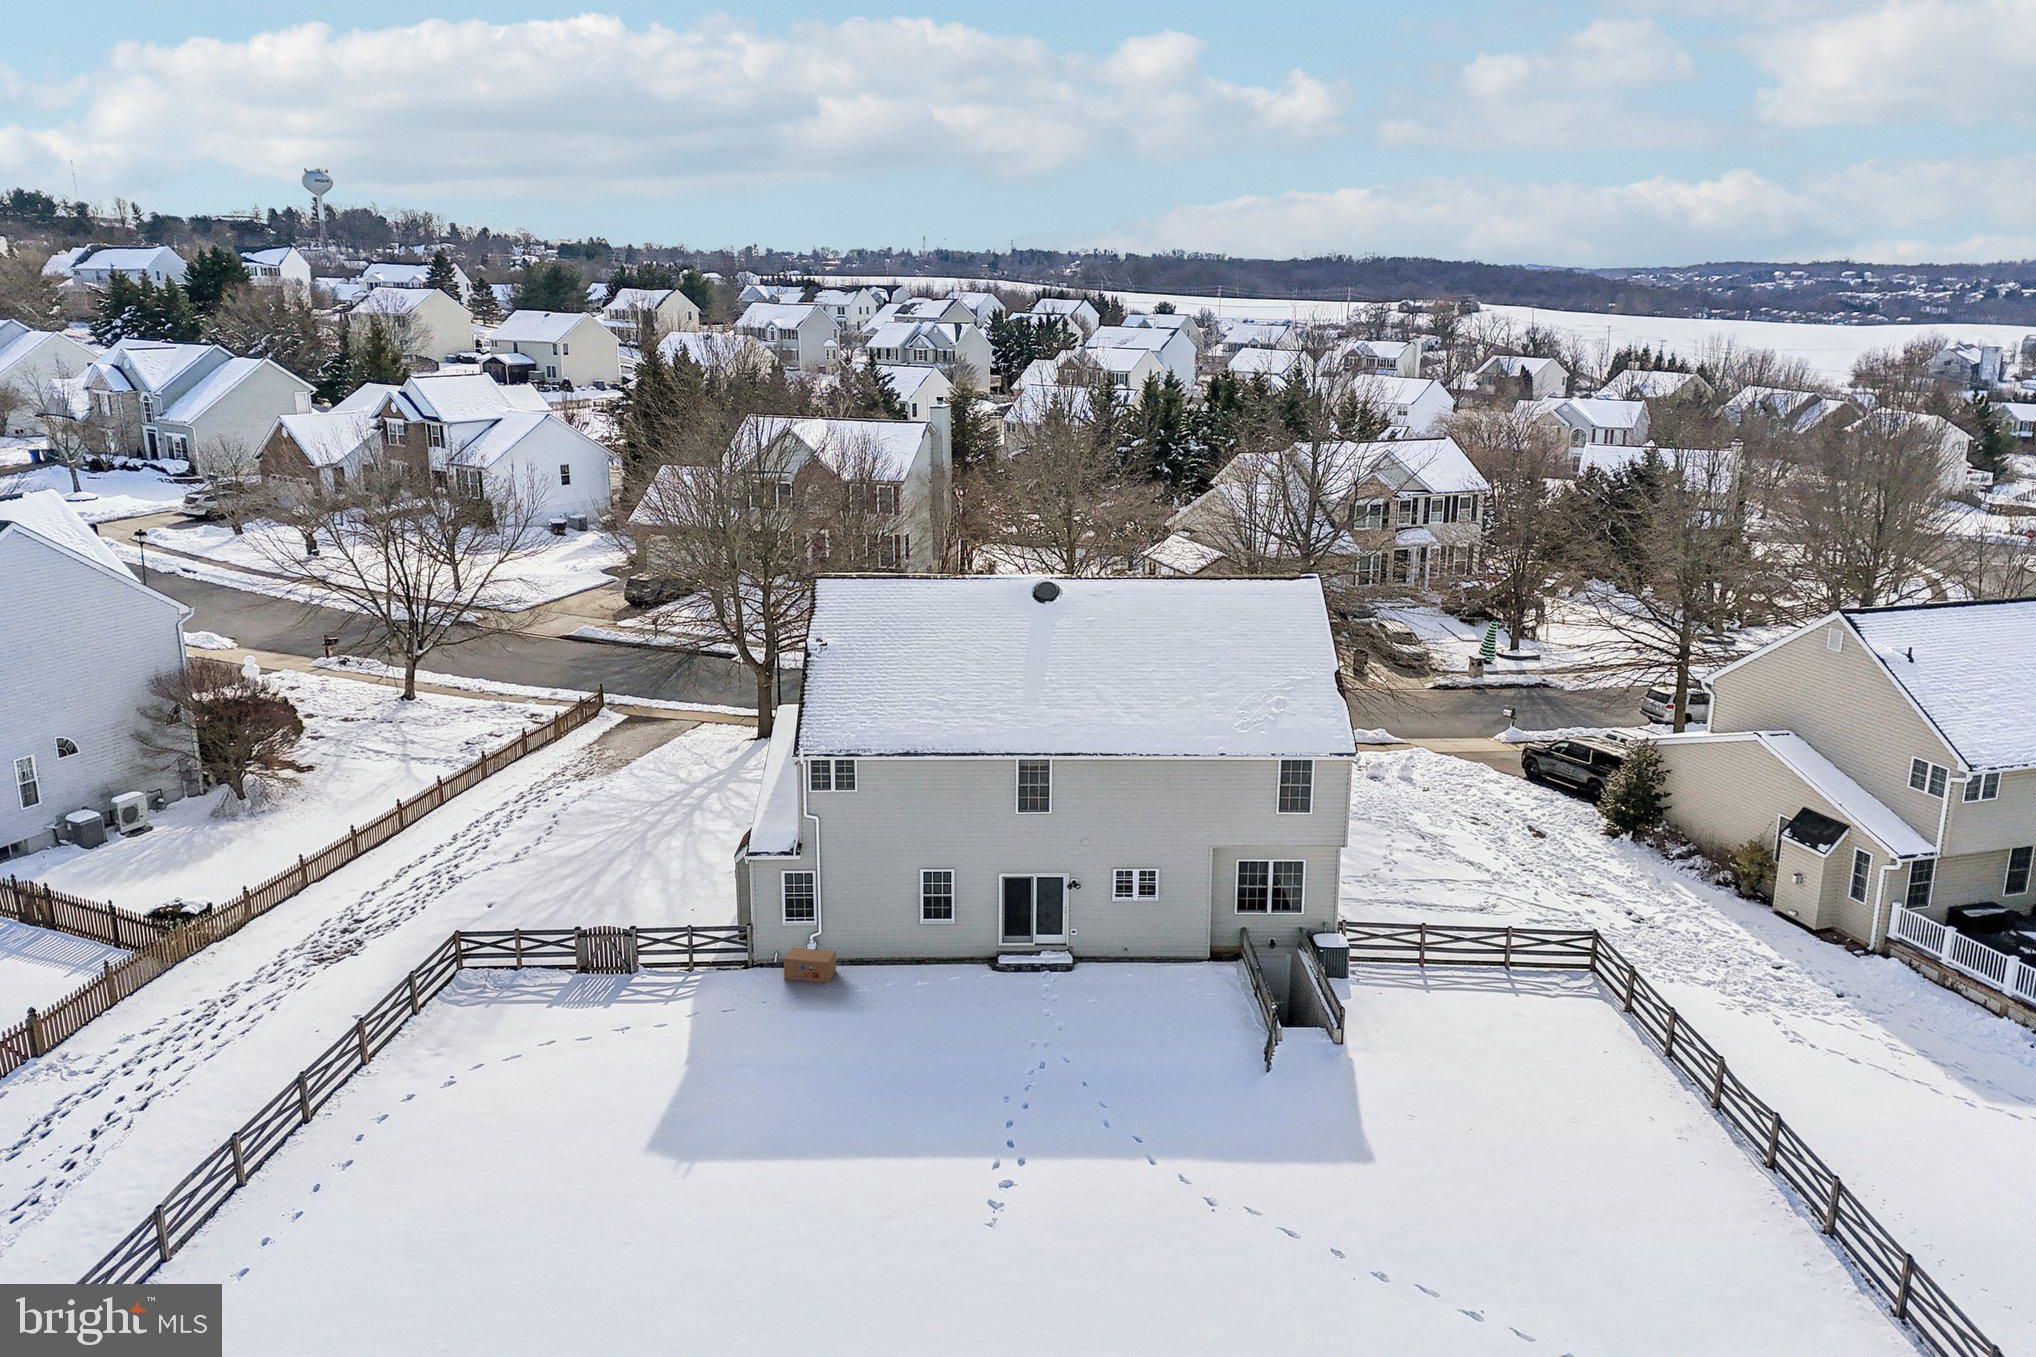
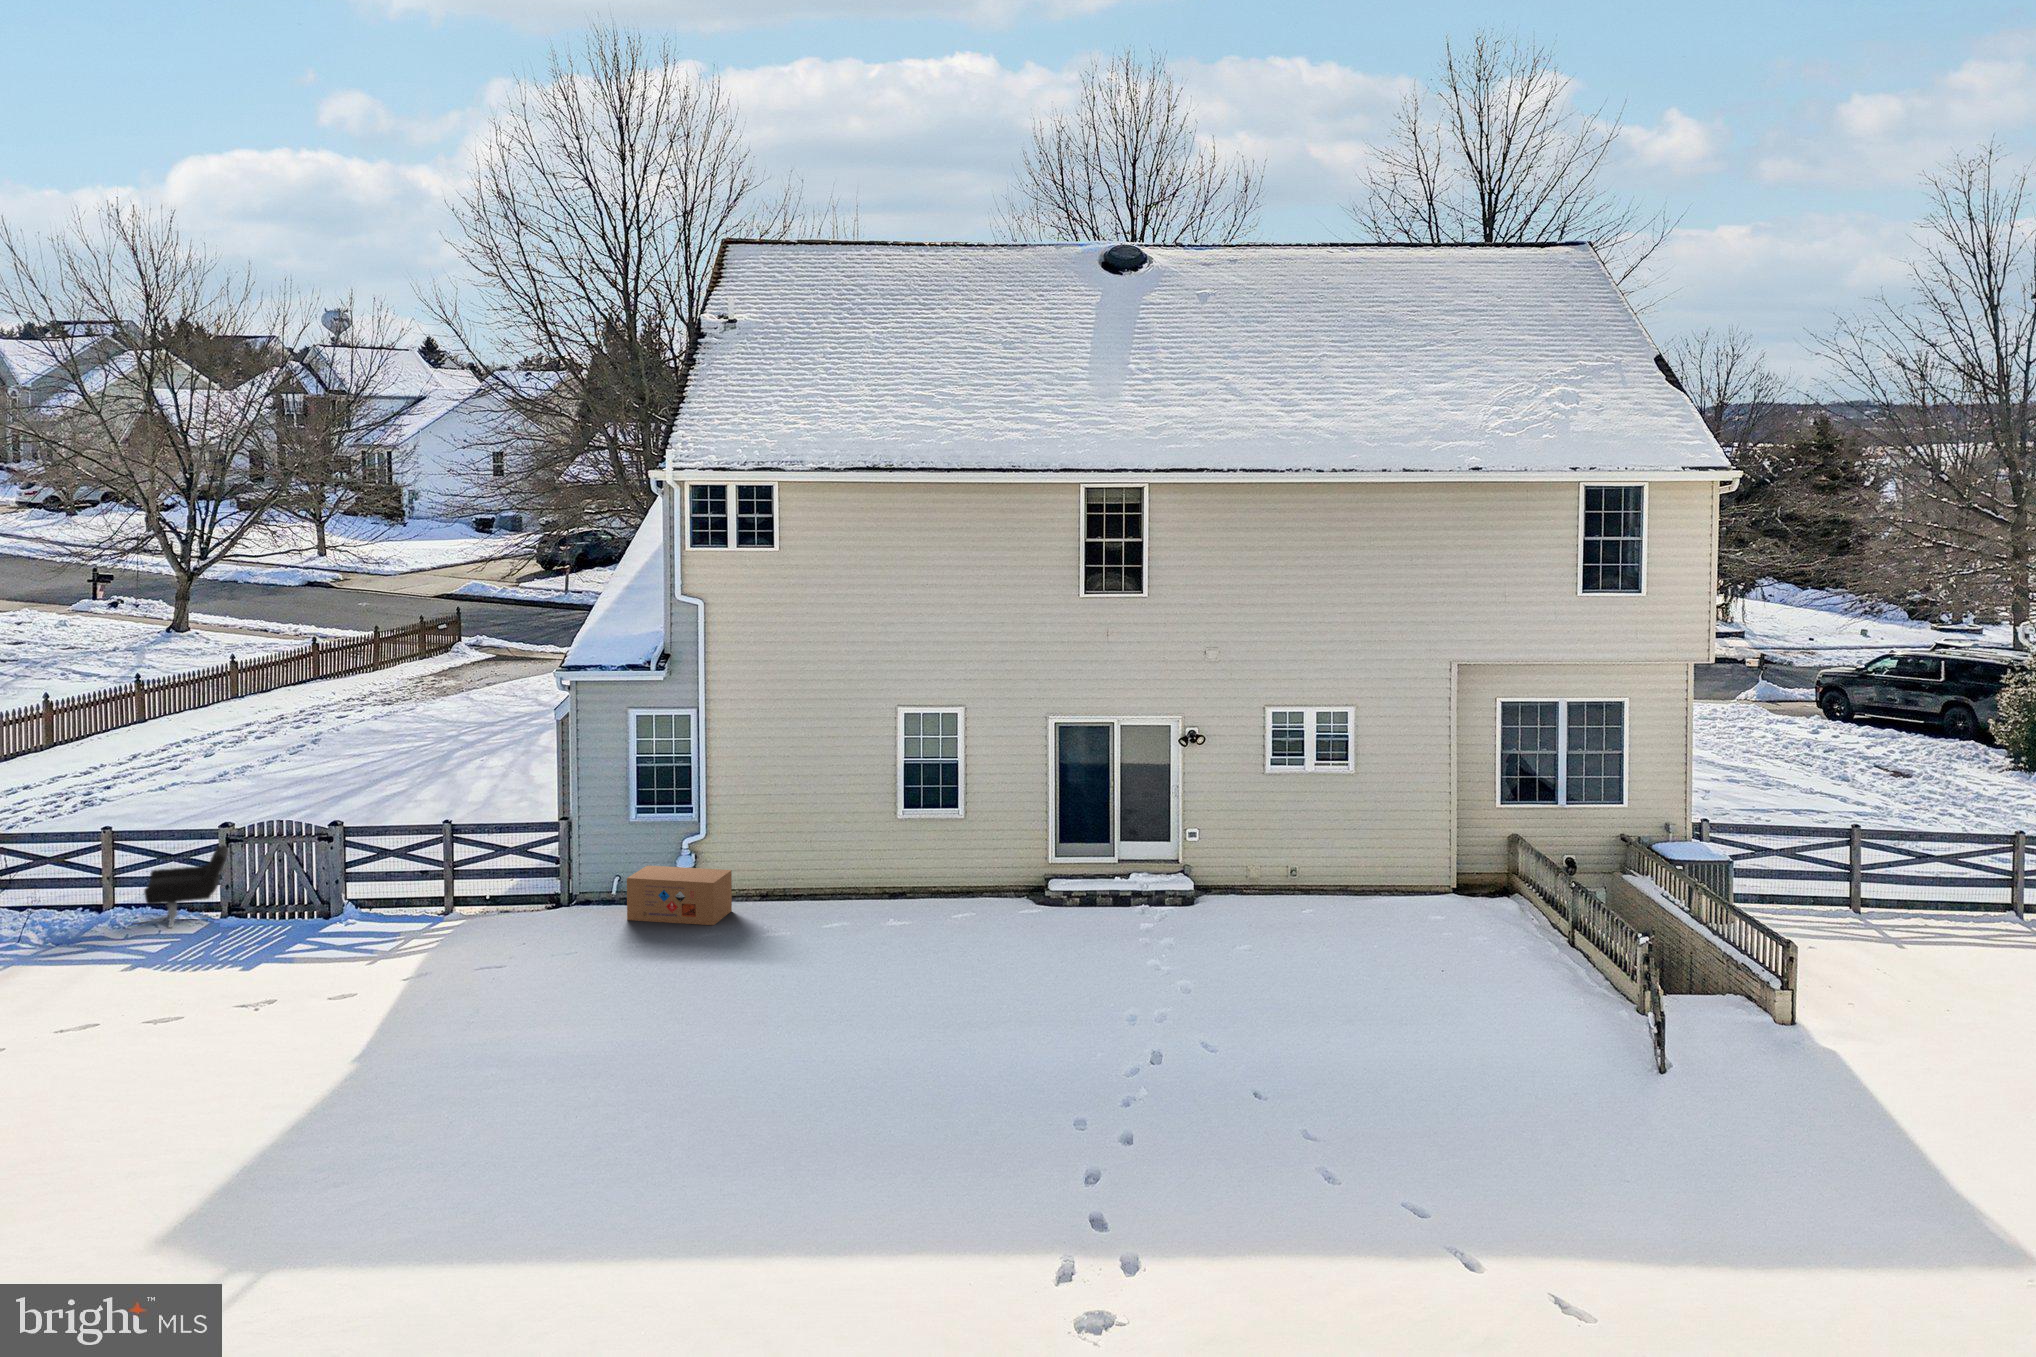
lounge chair: none [540,940,584,986] -> present [144,845,228,928]

